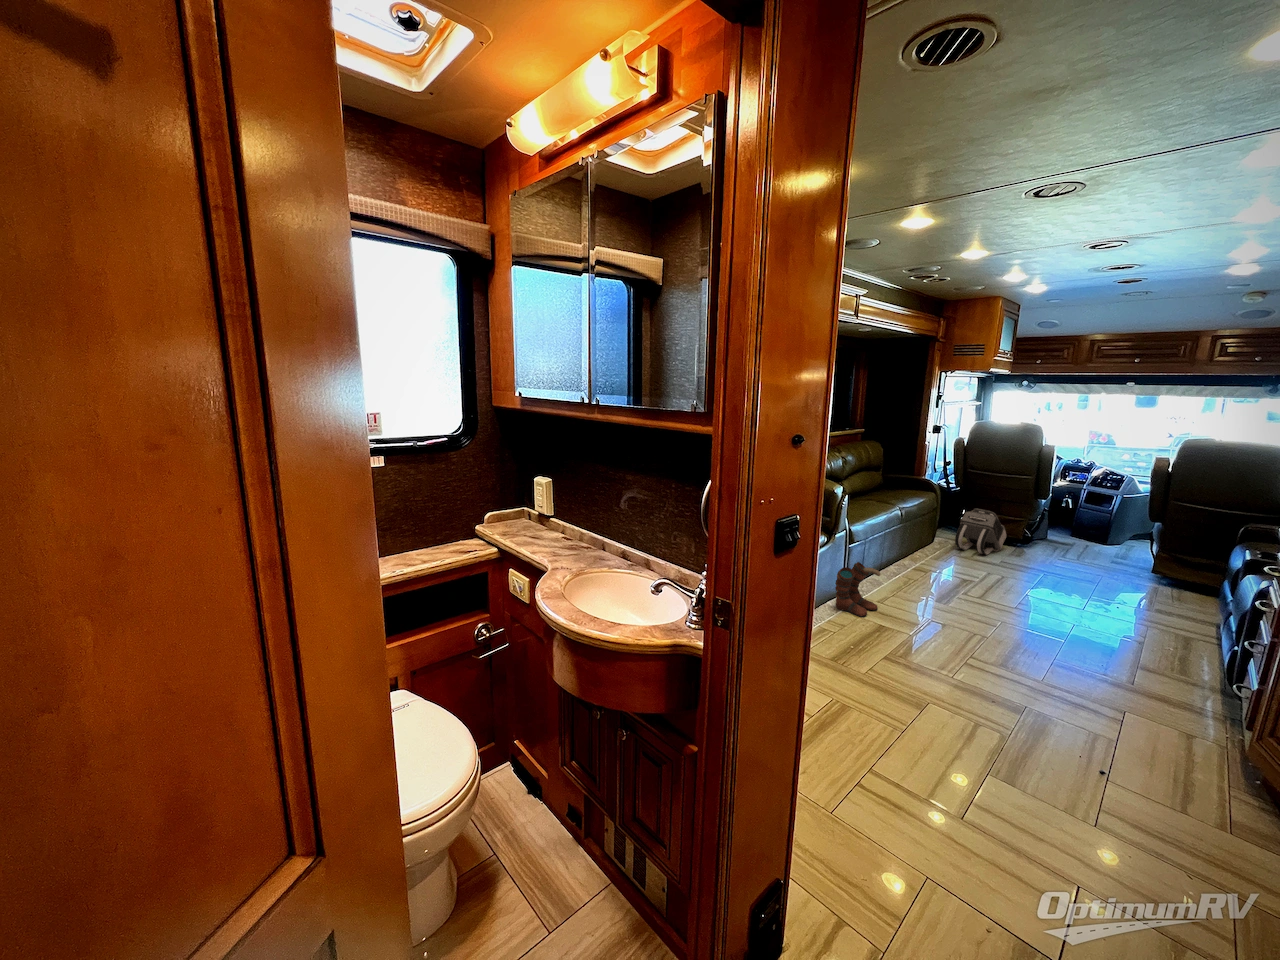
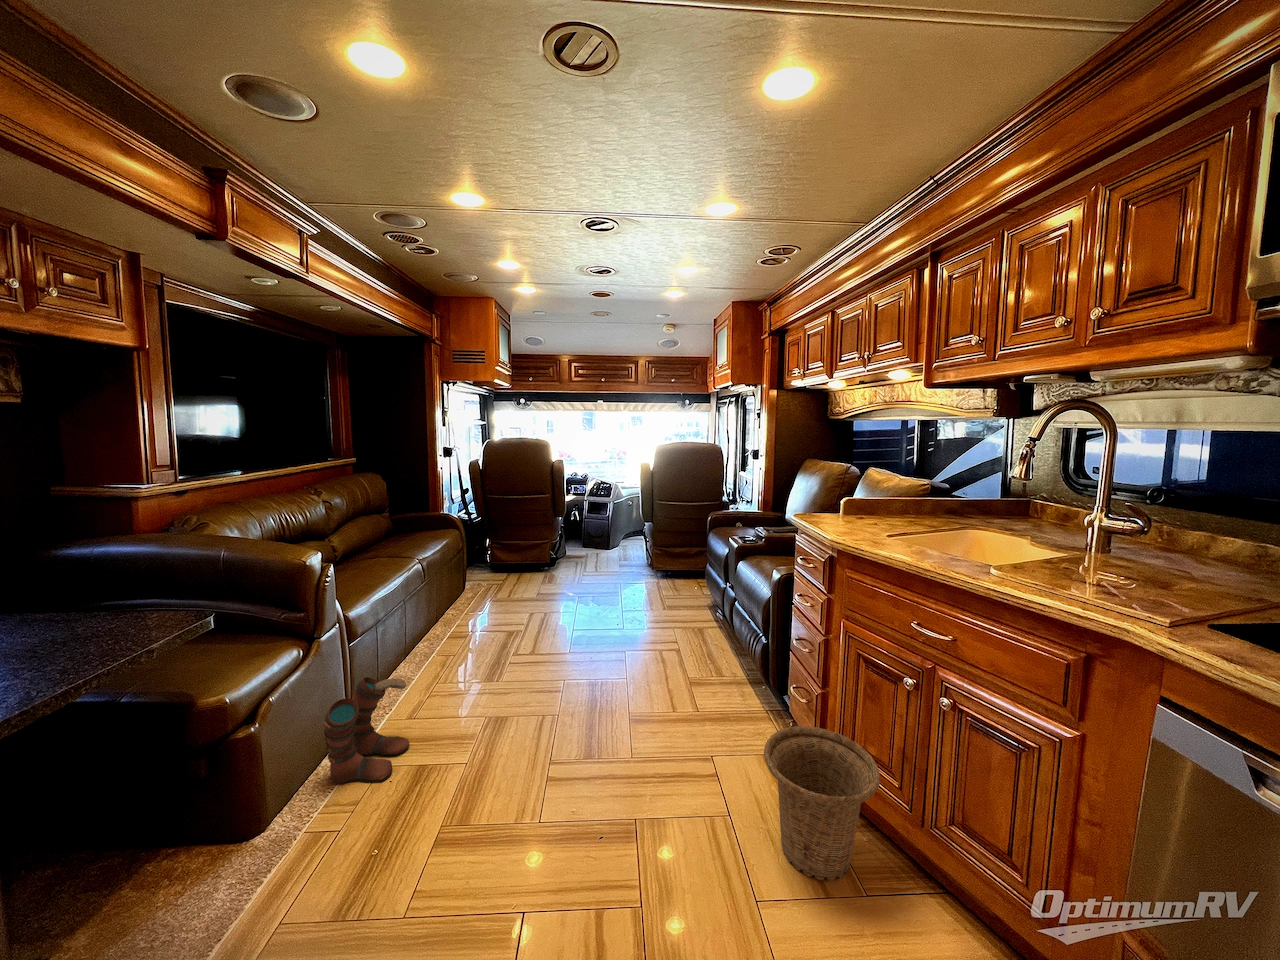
backpack: present [955,508,1006,555] -> none [489,538,536,589]
basket: none [1124,674,1240,781] -> present [764,726,880,881]

